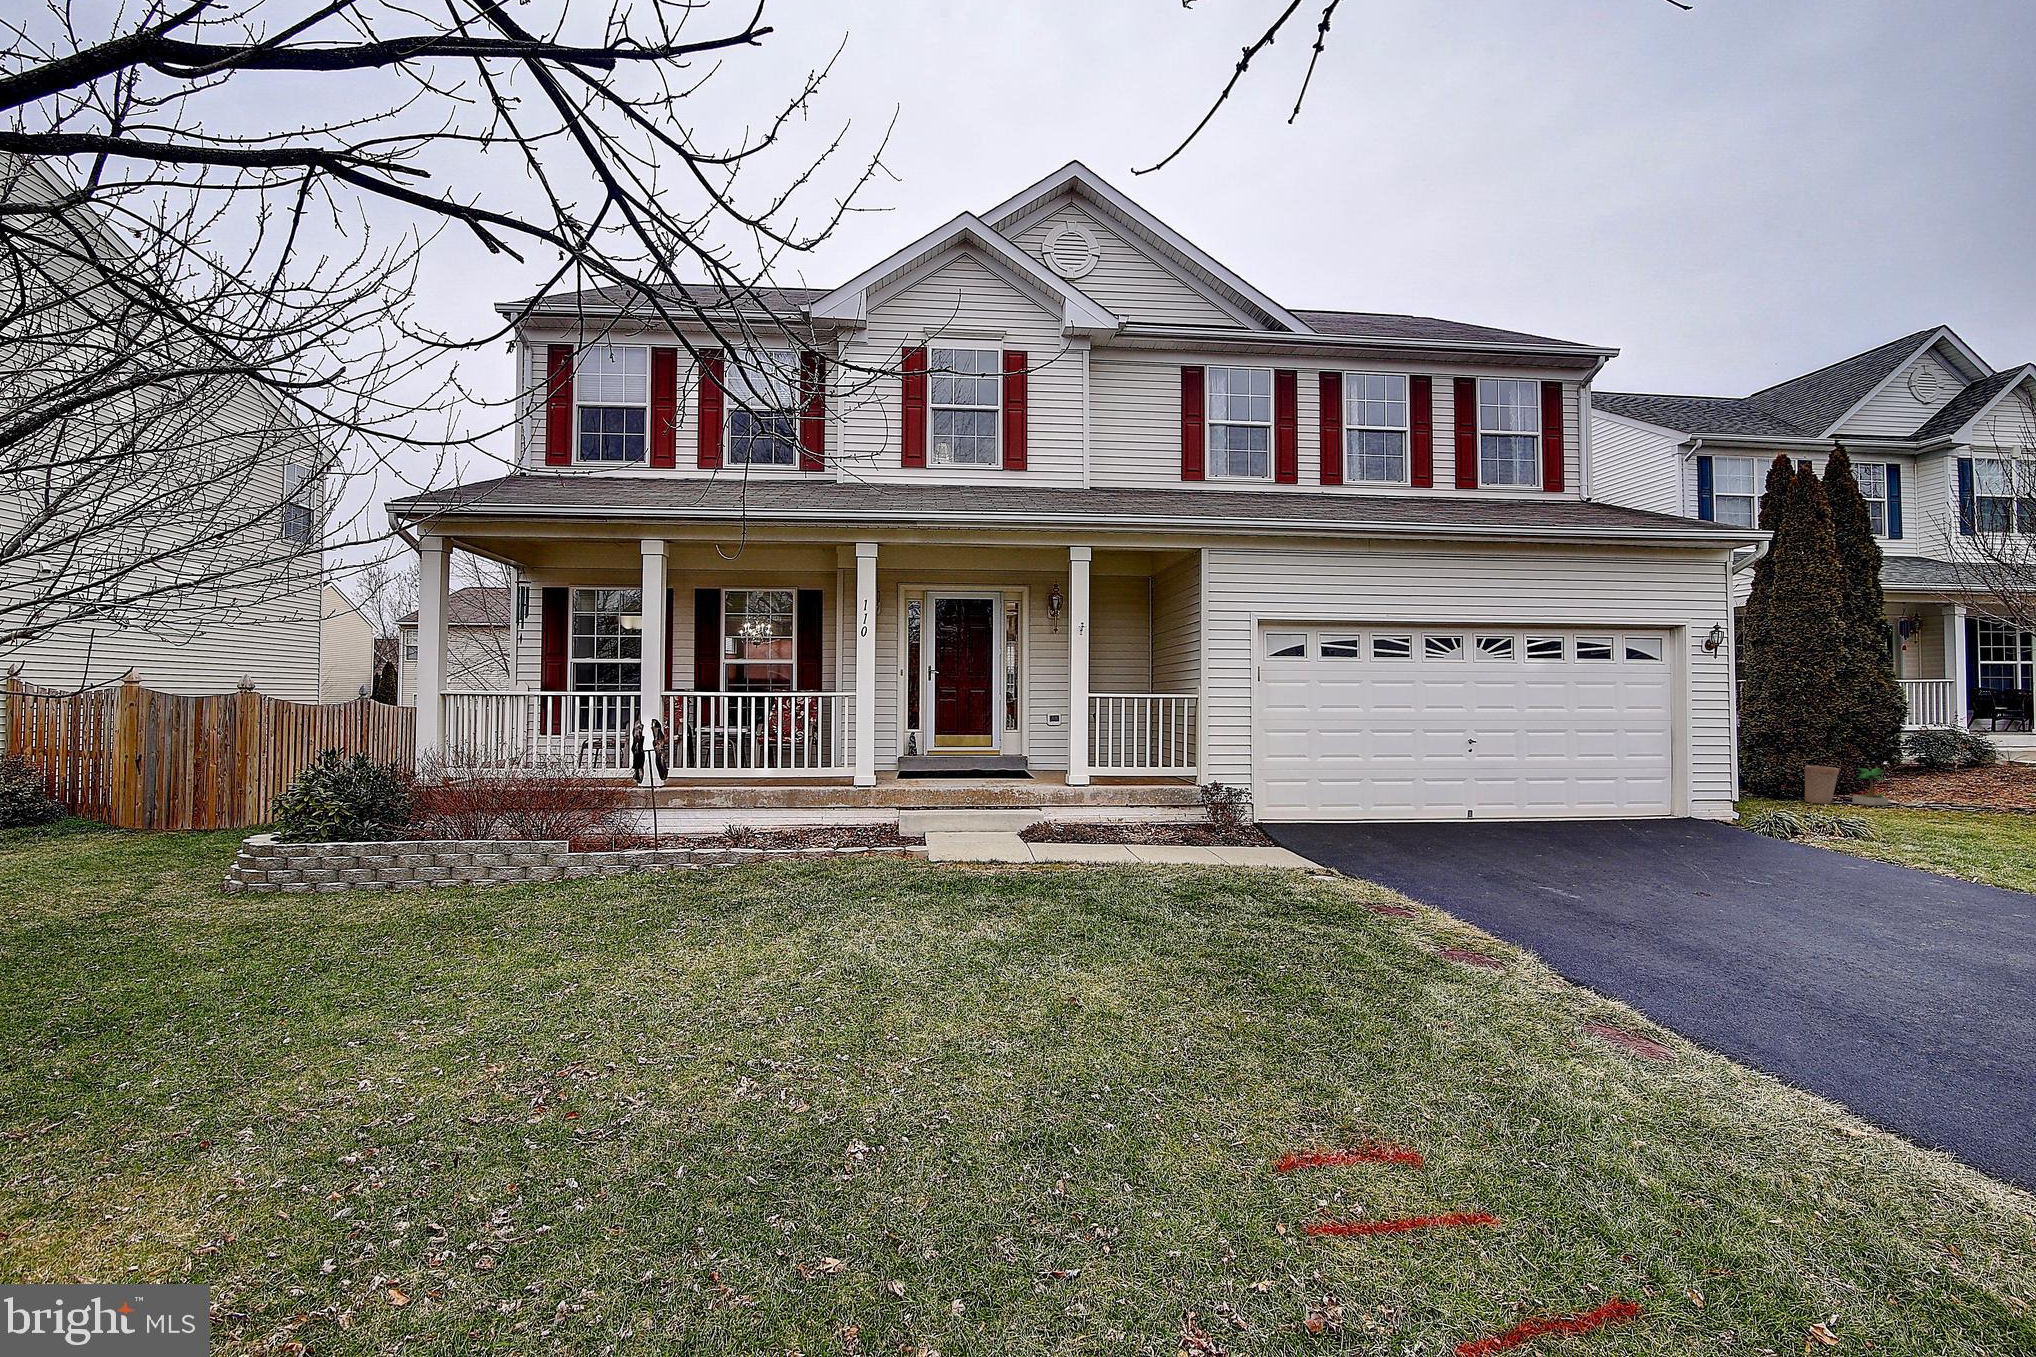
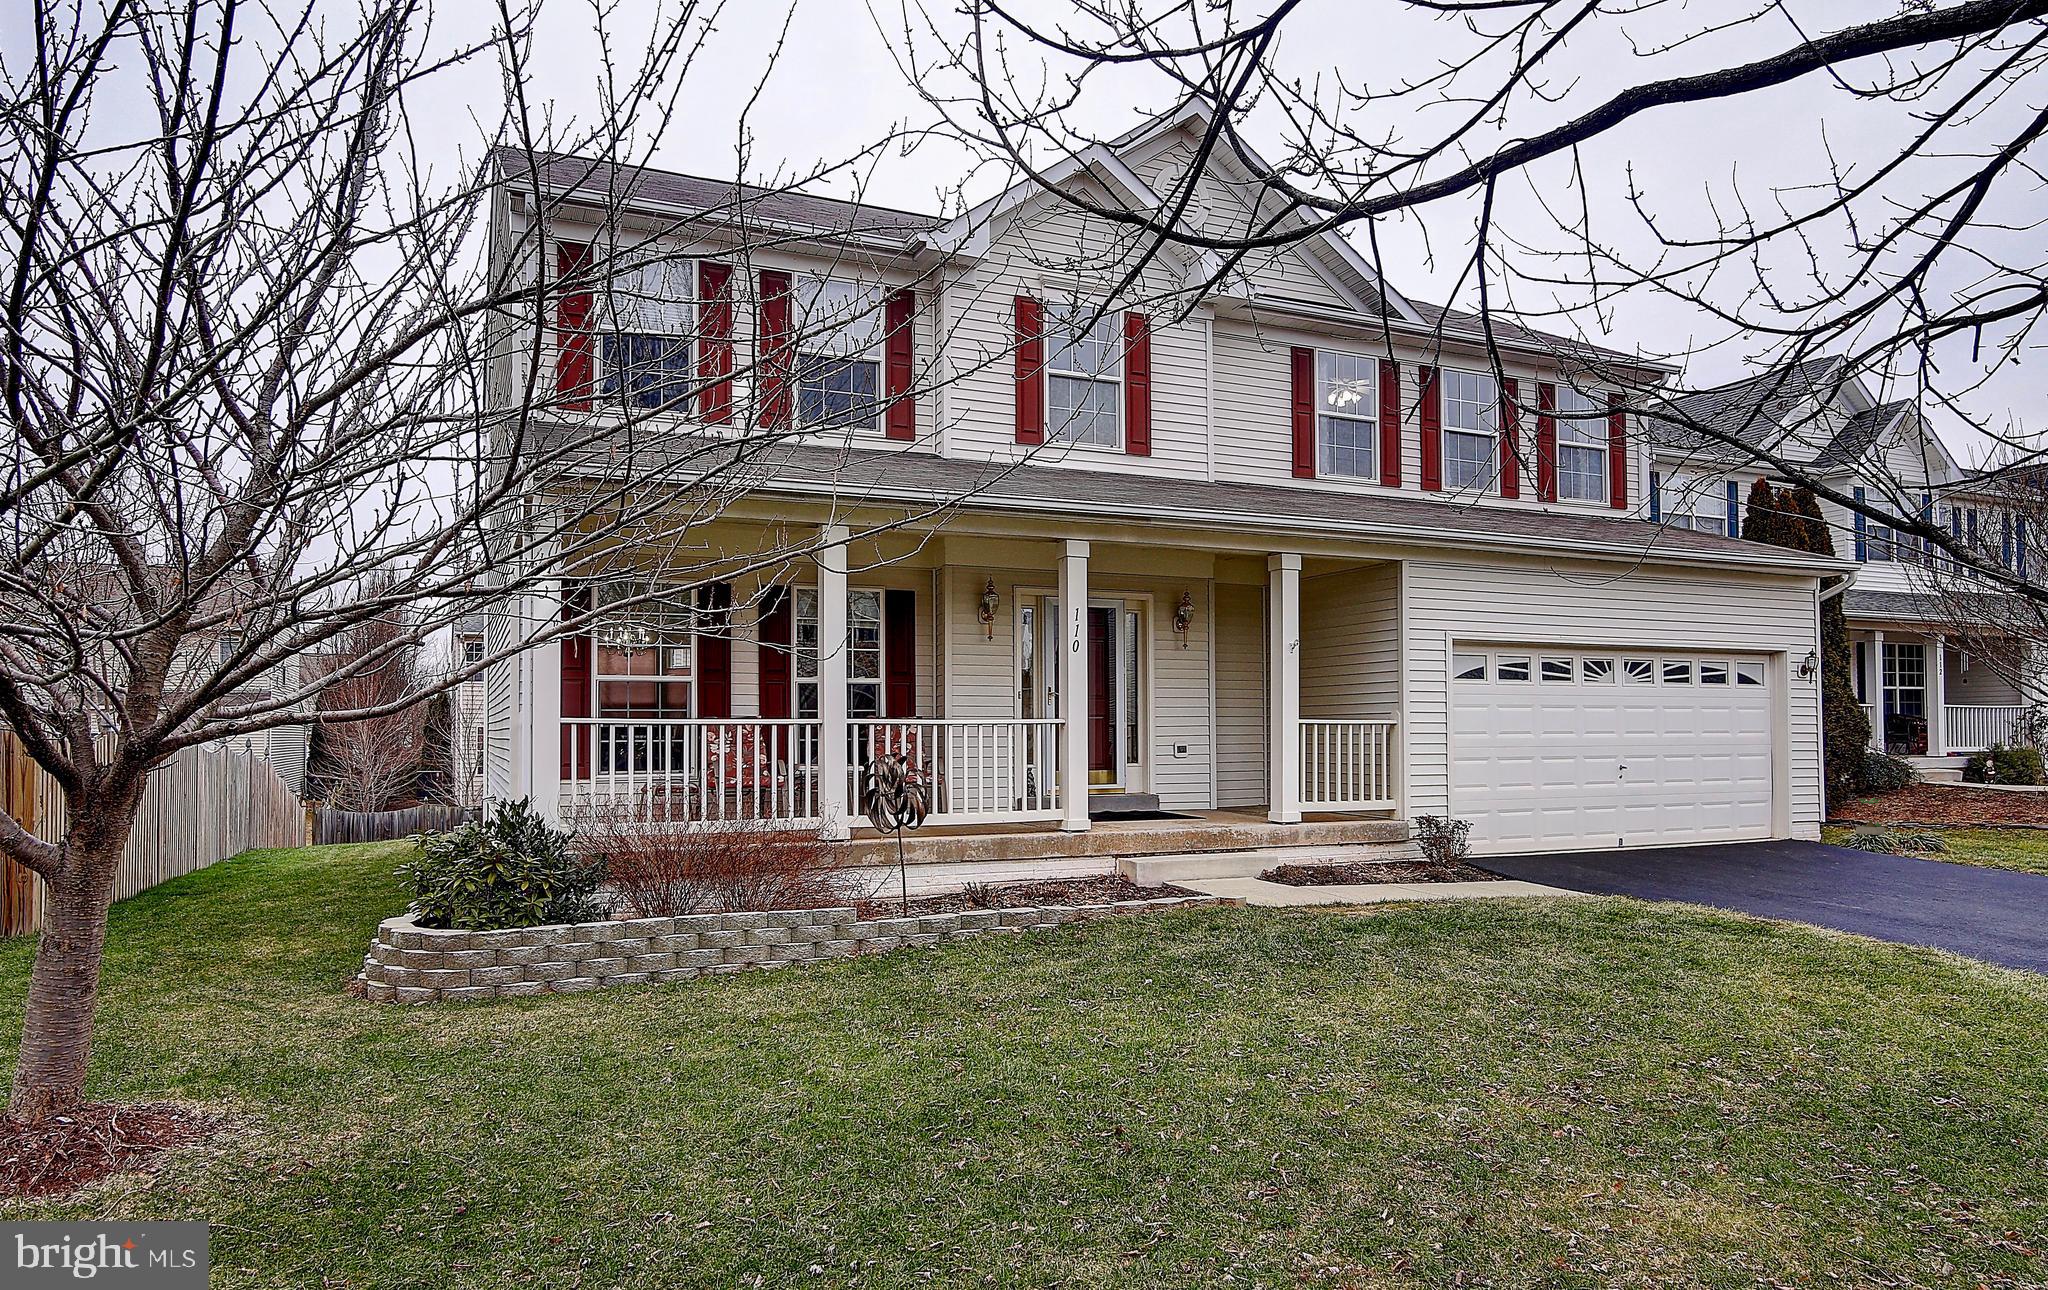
basket: present [1805,766,1839,804] -> none [1819,798,1849,835]

